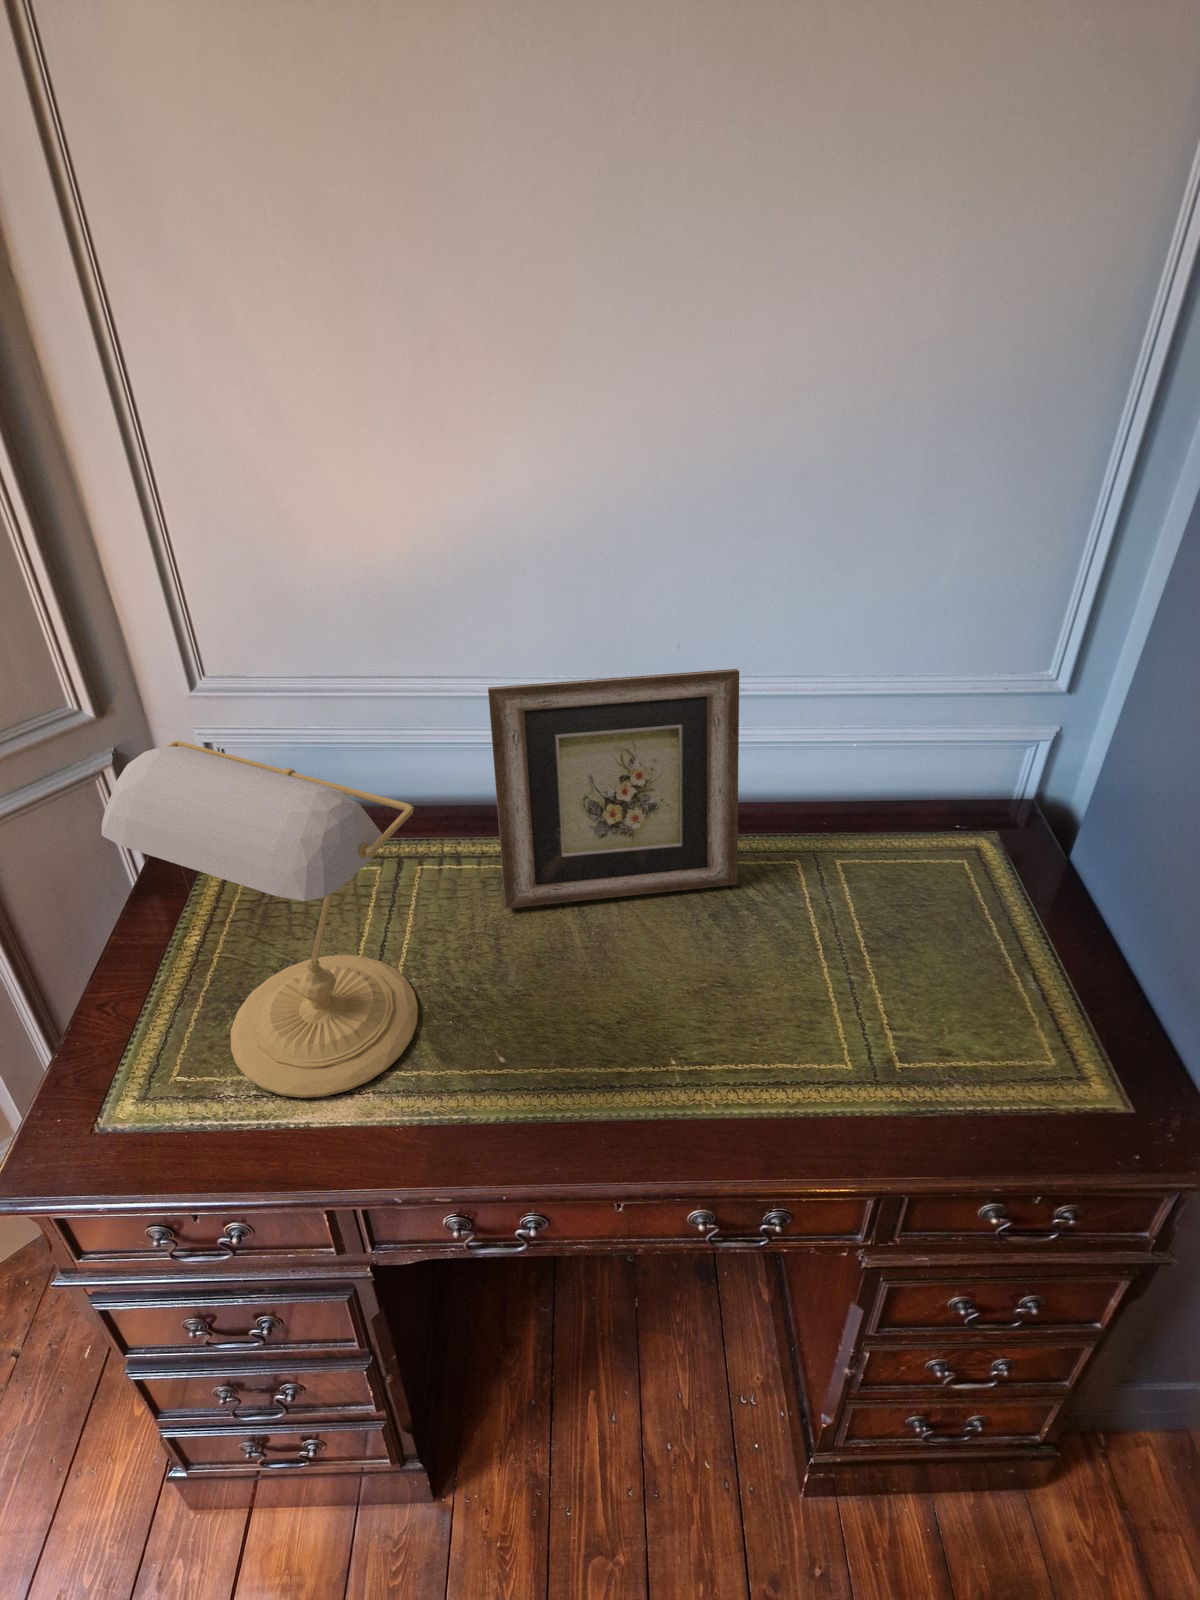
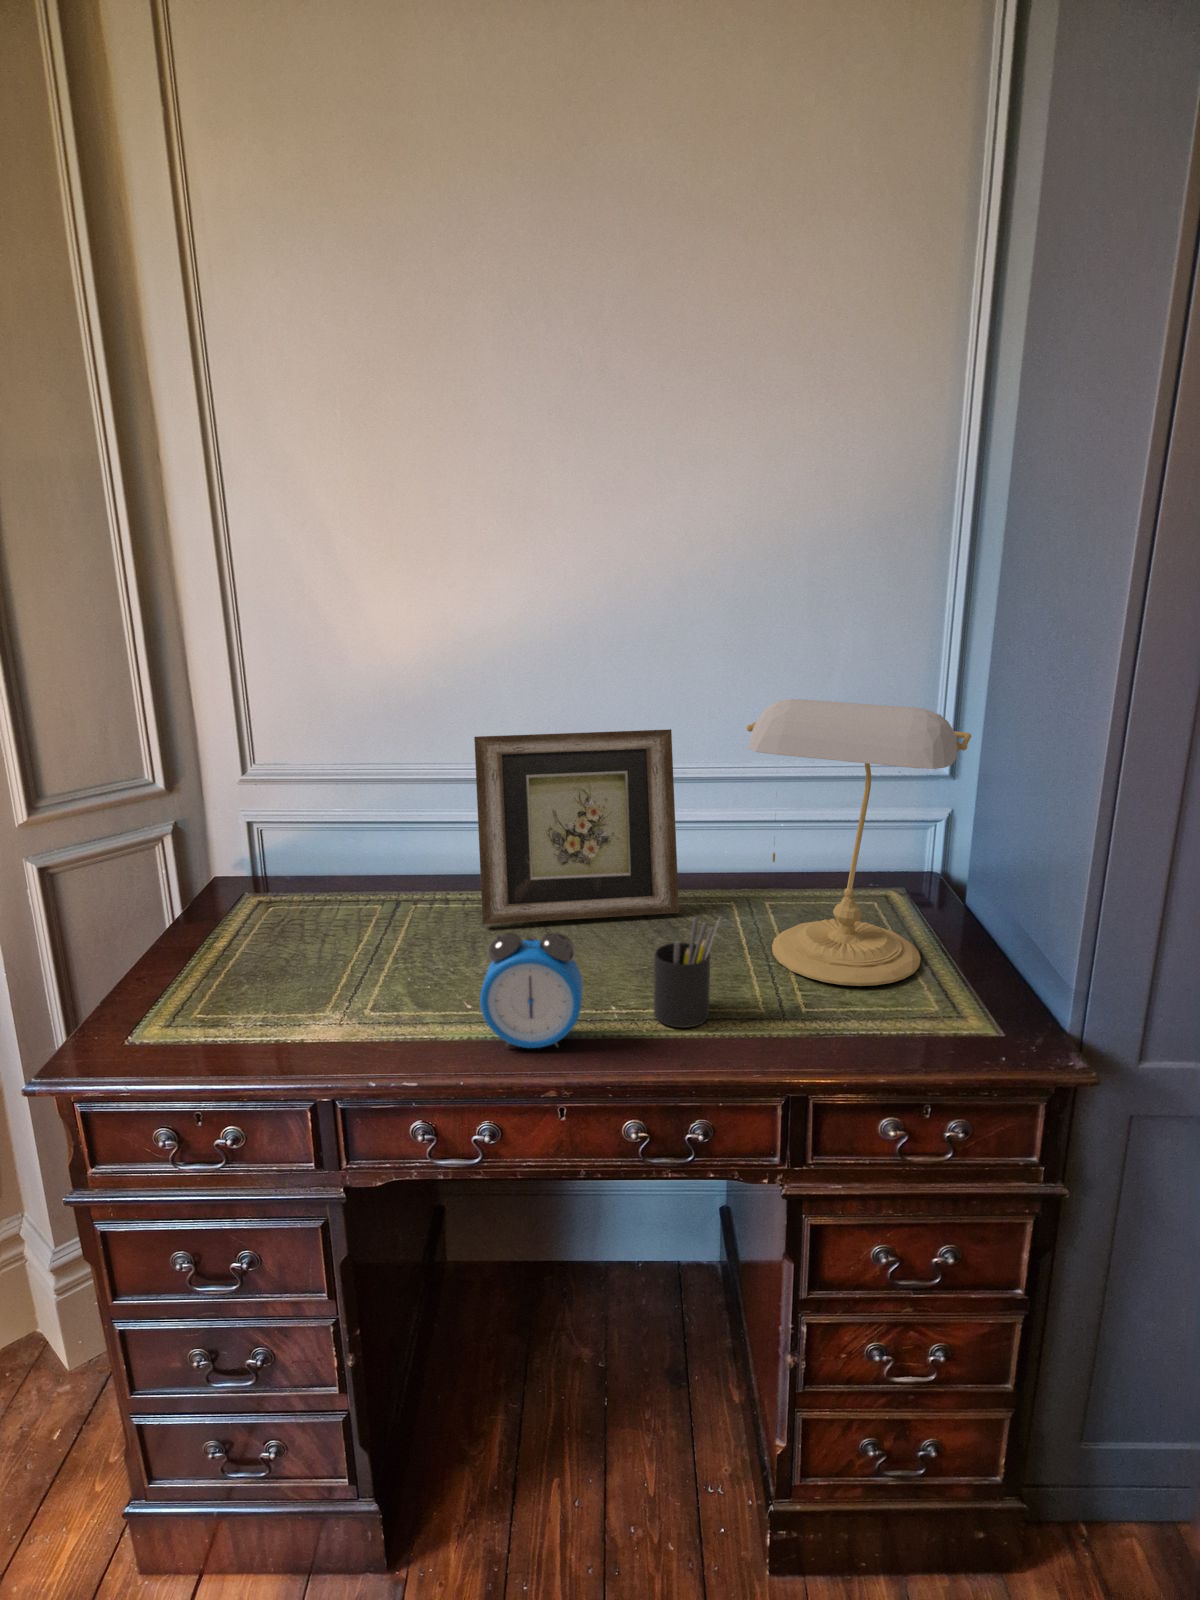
desk lamp: present [102,741,418,1098] -> present [747,699,971,986]
pen holder: none [723,972,817,1101] -> present [654,917,720,1028]
alarm clock: none [522,1021,645,1144] -> present [480,933,583,1048]

